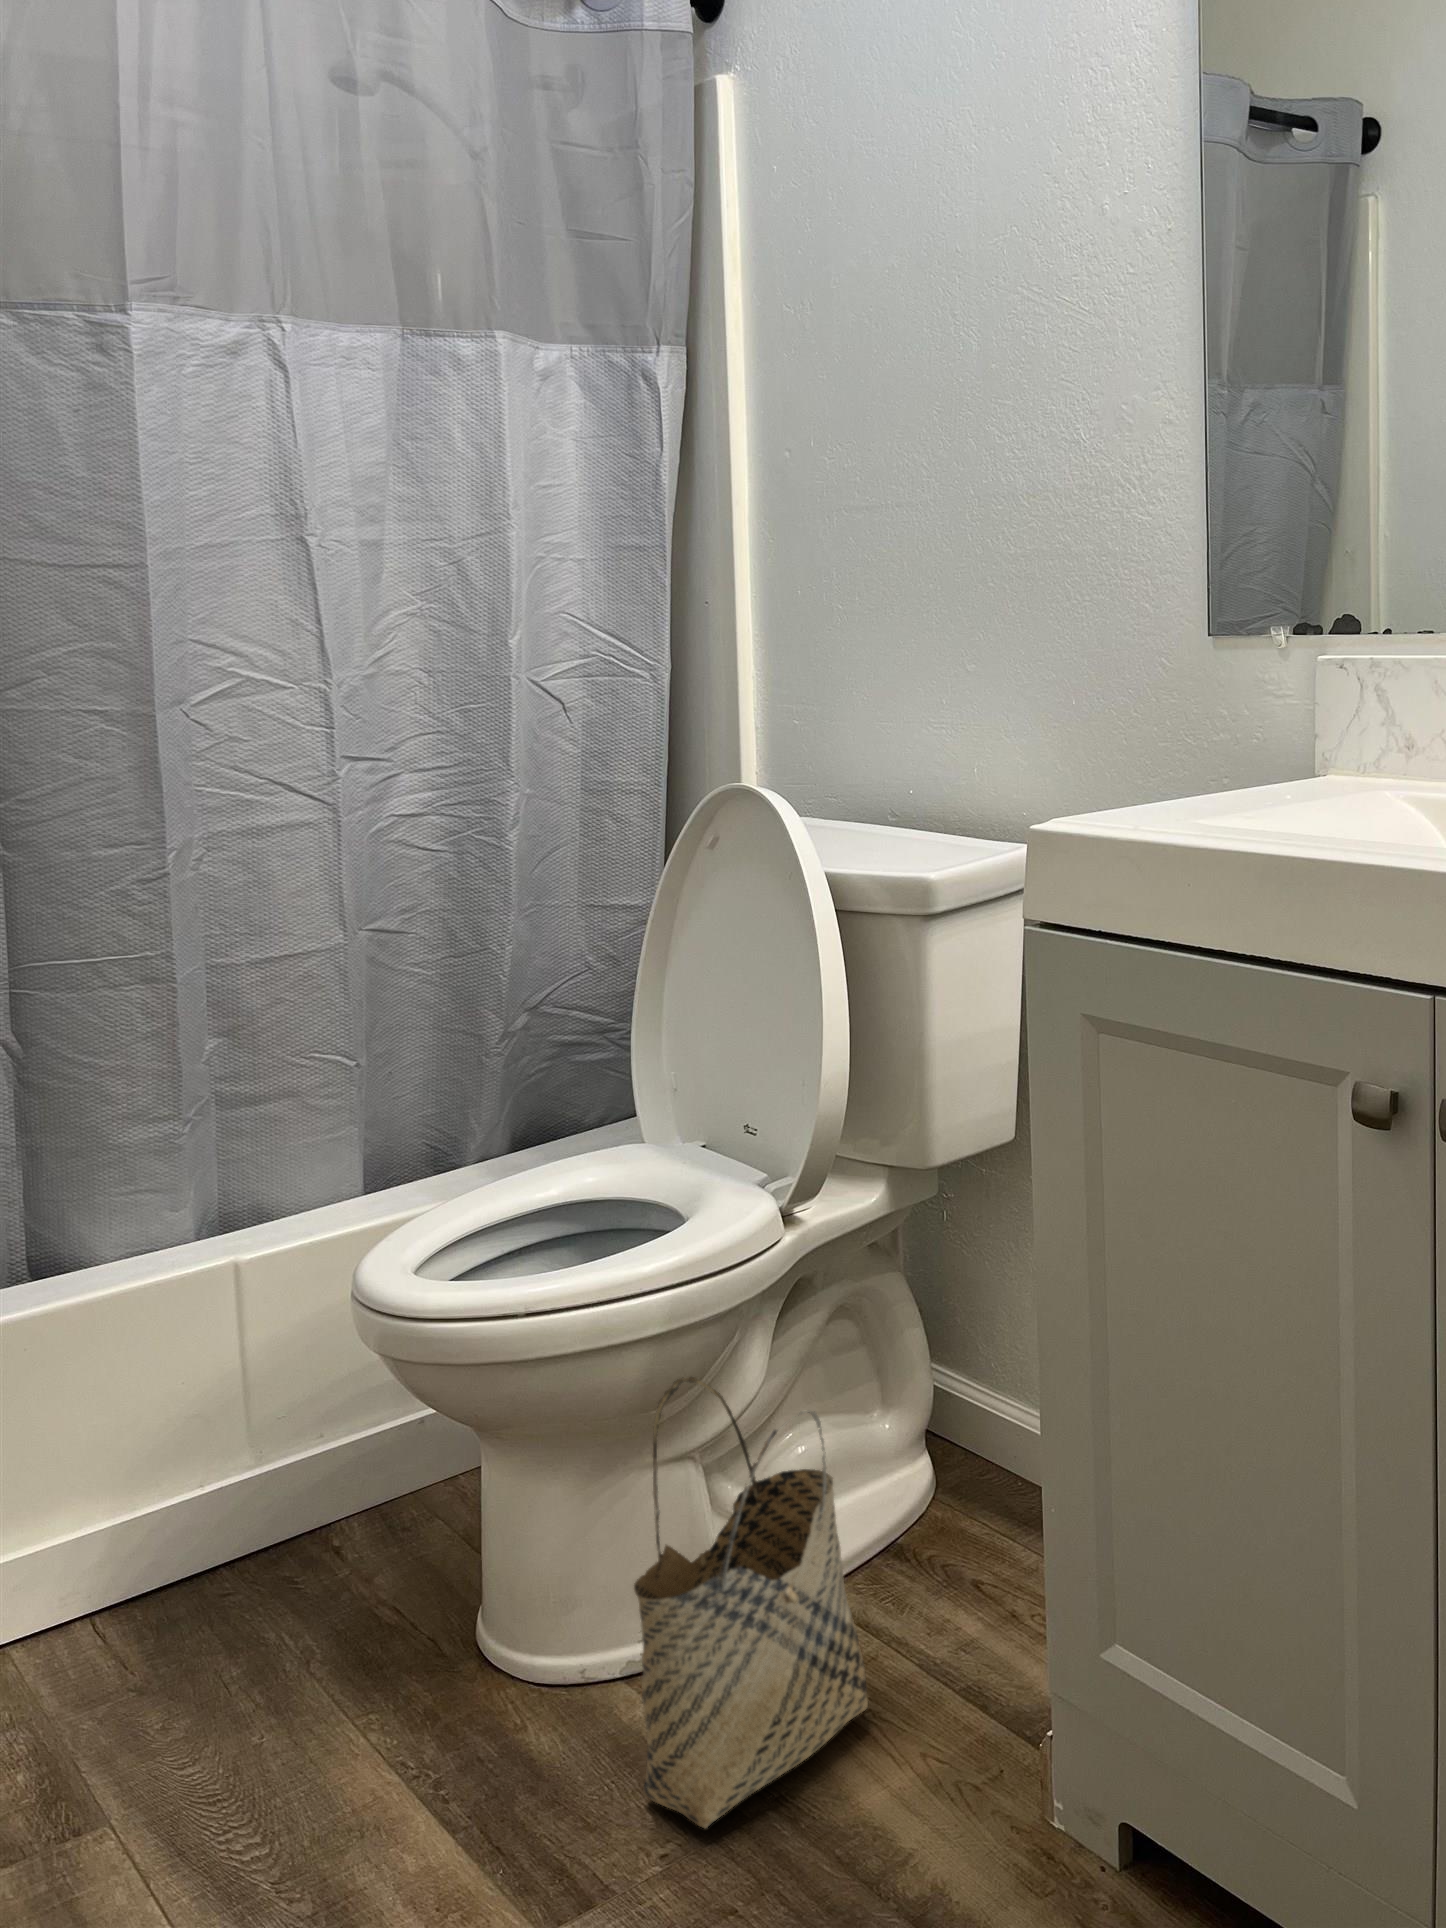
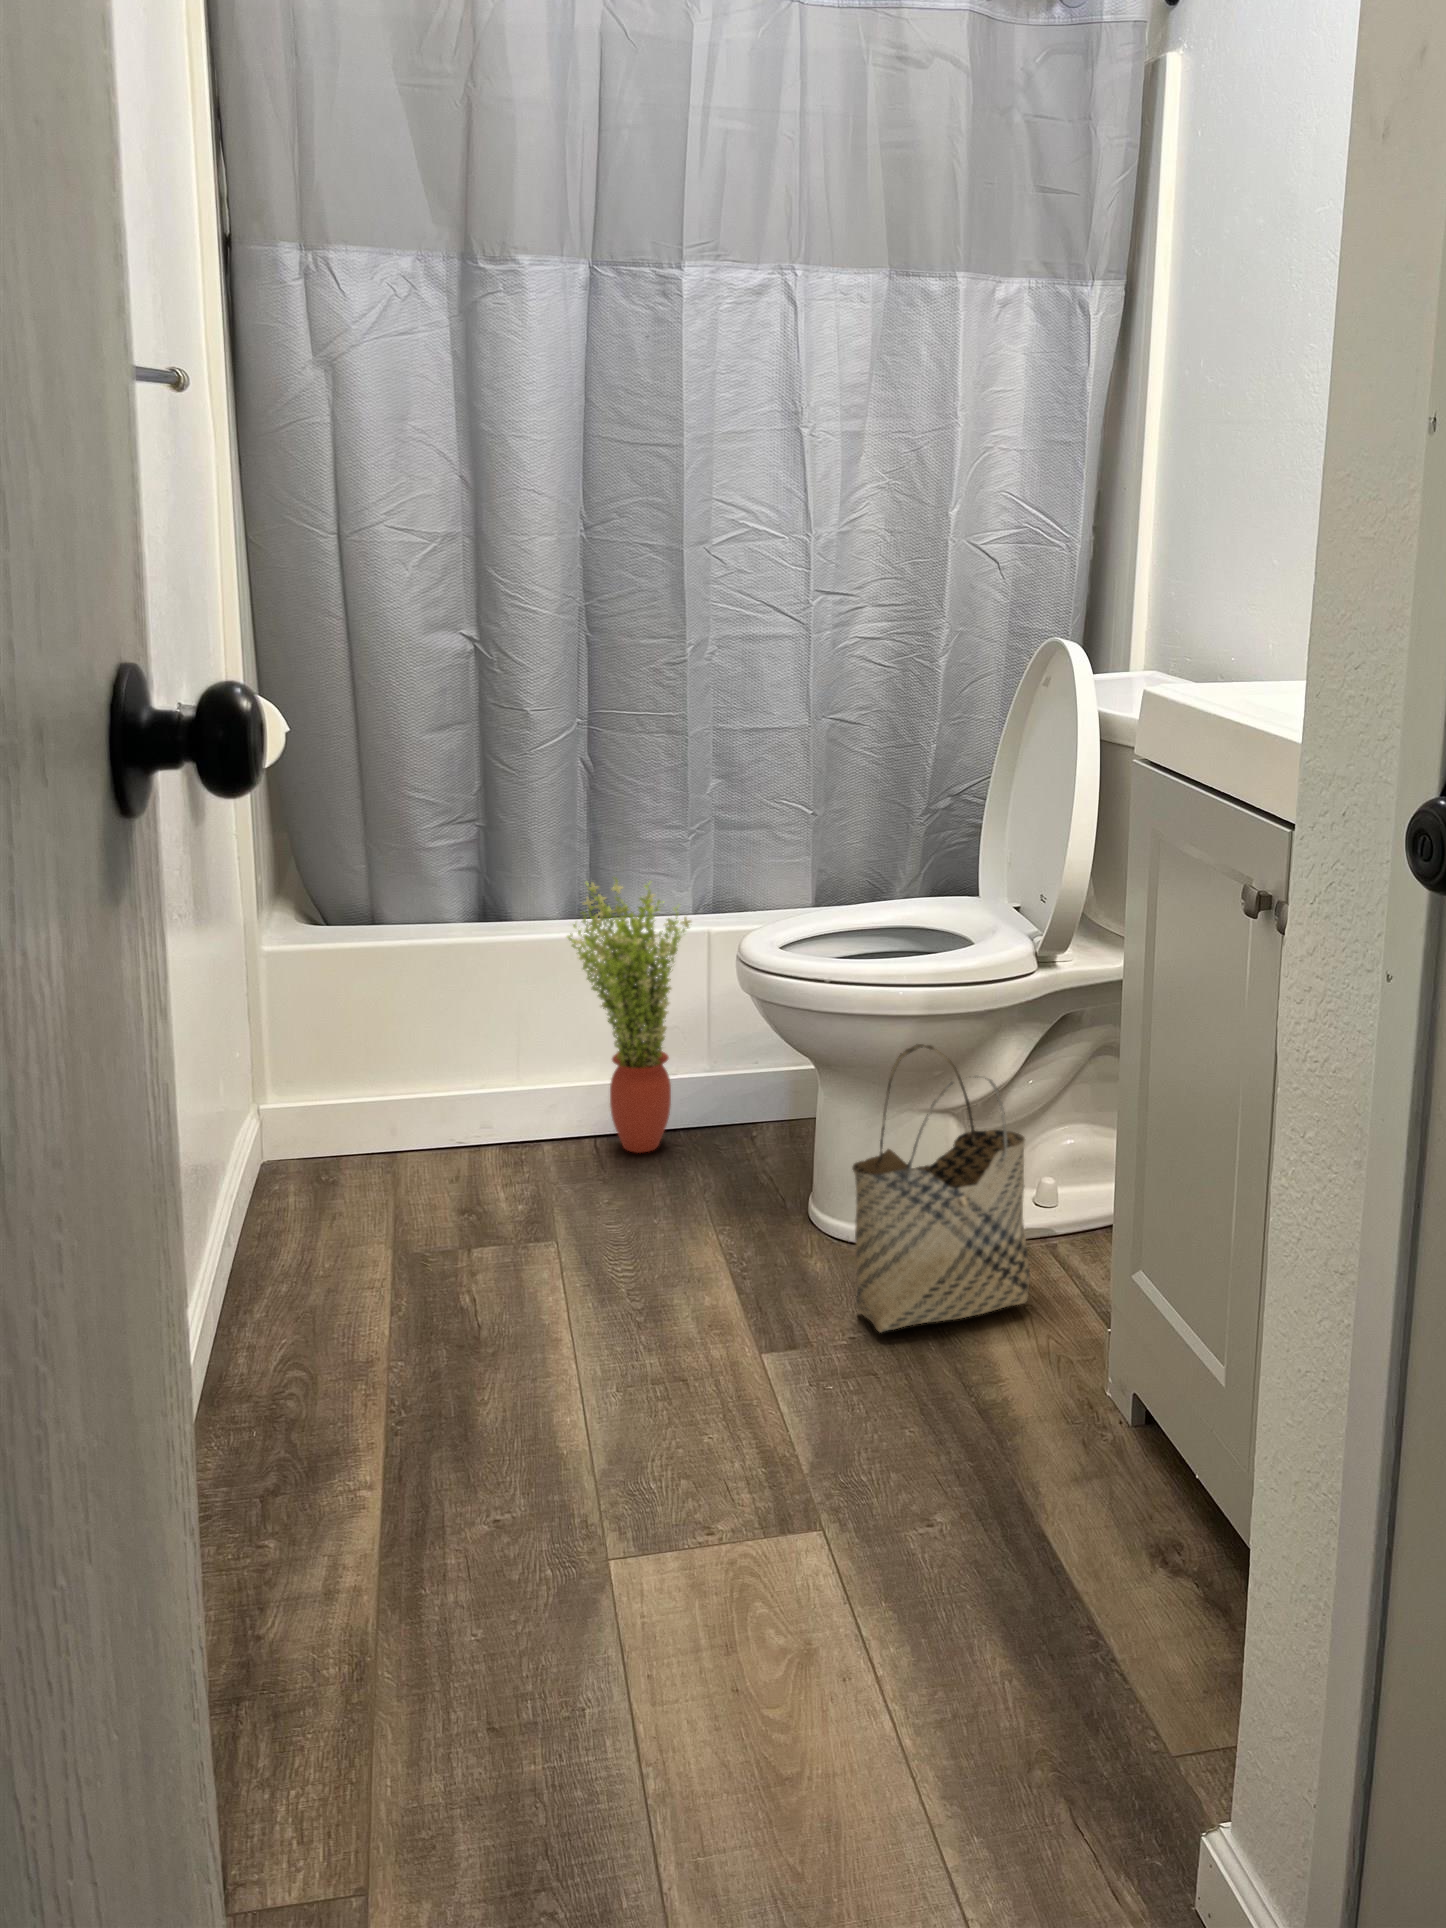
potted plant: none [33,1206,235,1624] -> present [567,878,691,1153]

